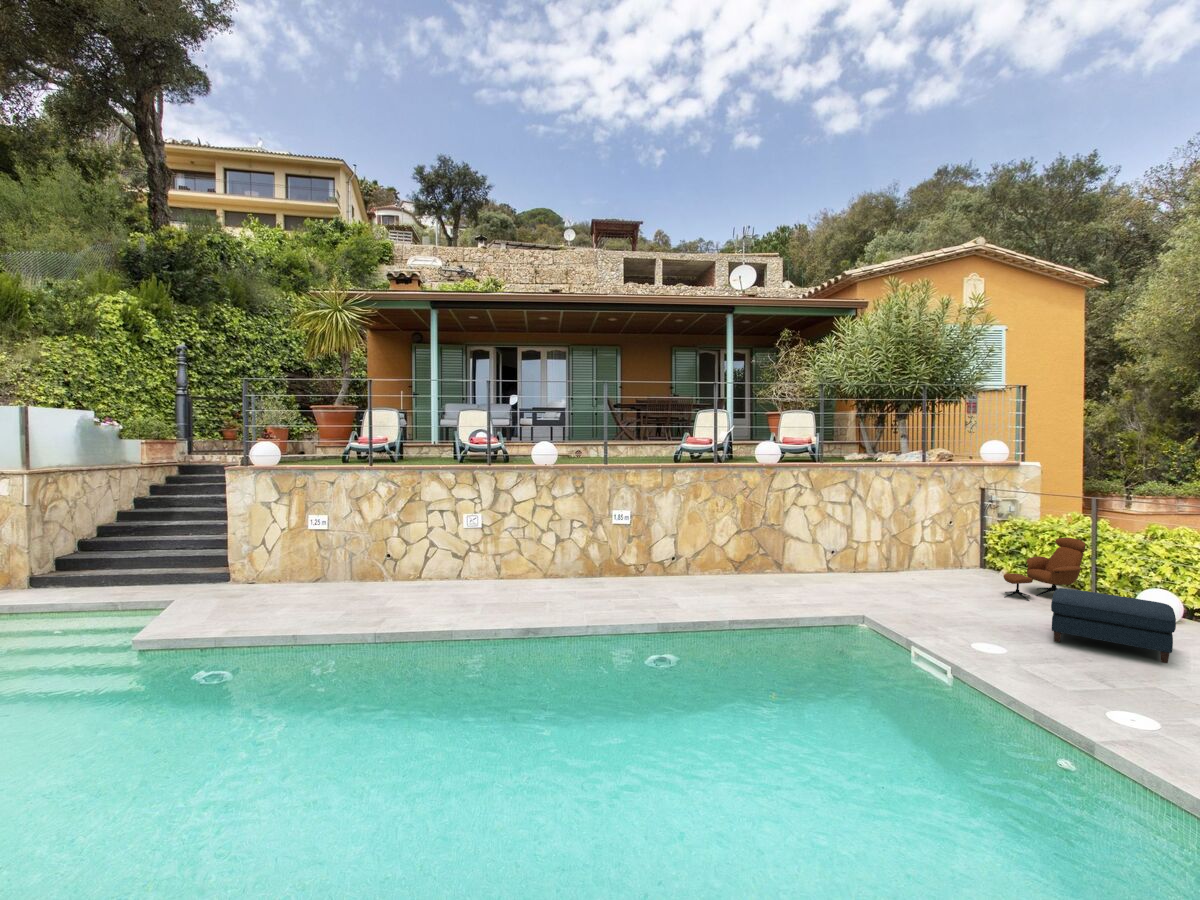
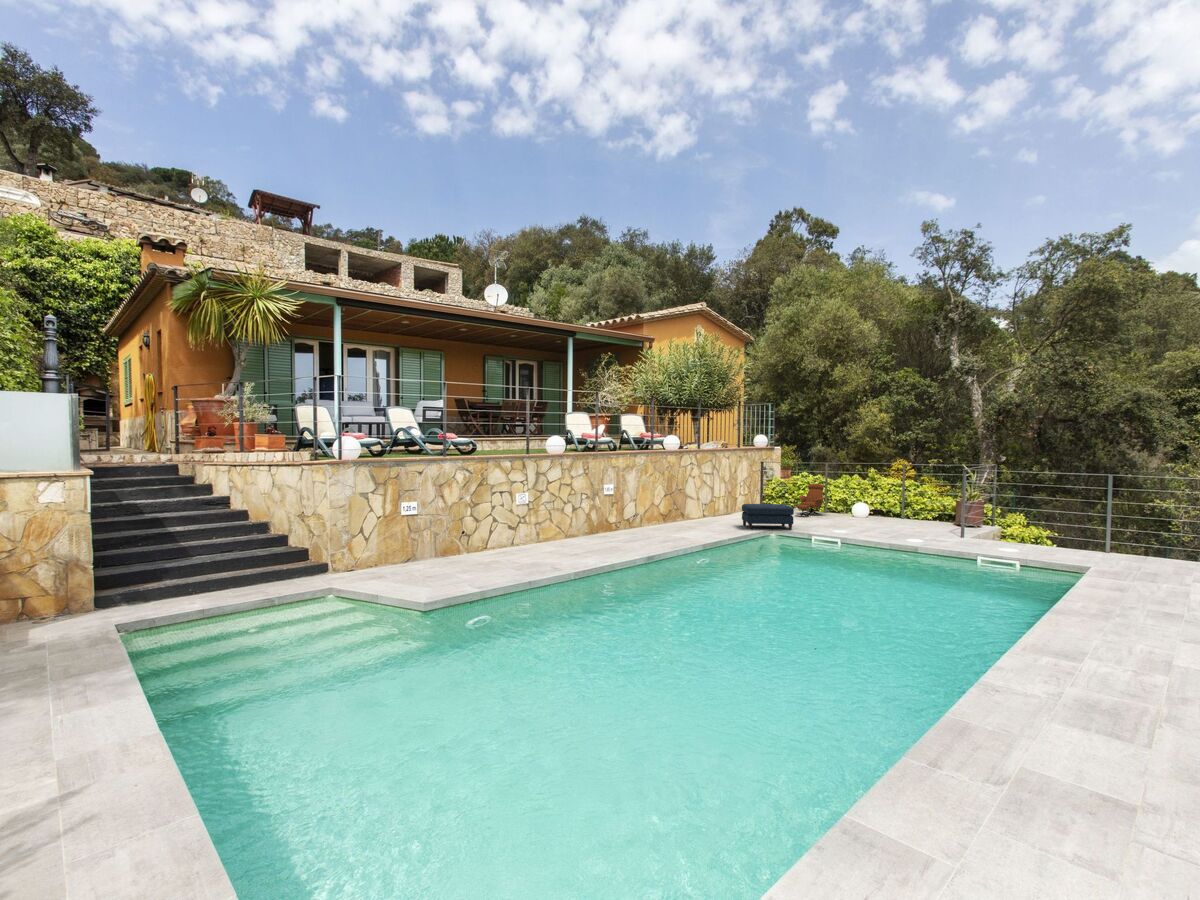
ottoman: present [1051,588,1176,663] -> present [742,504,794,530]

